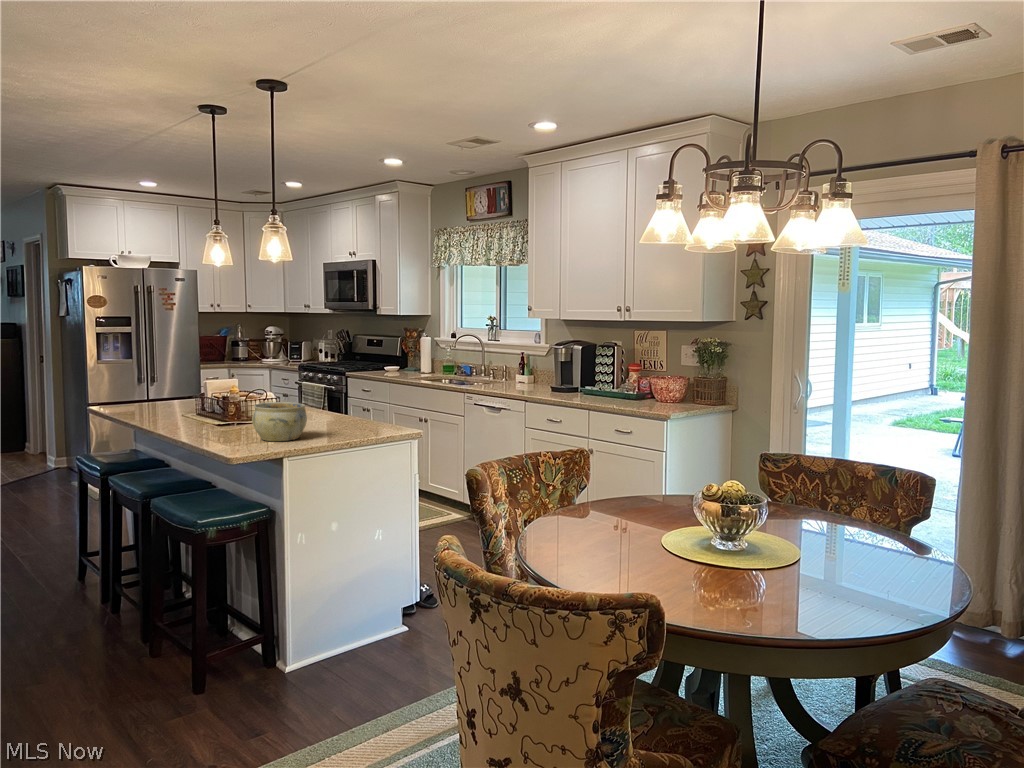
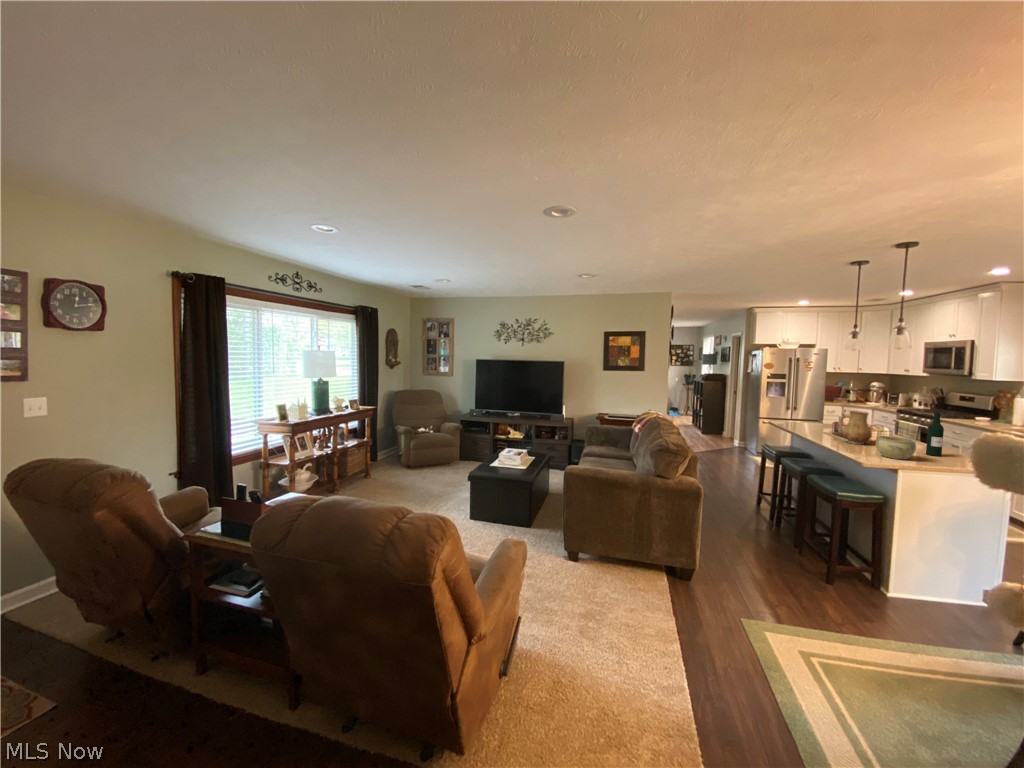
wine bottle: none [322,355,341,427] -> present [926,412,944,456]
ceramic pitcher: none [200,366,251,427] -> present [839,411,872,444]

